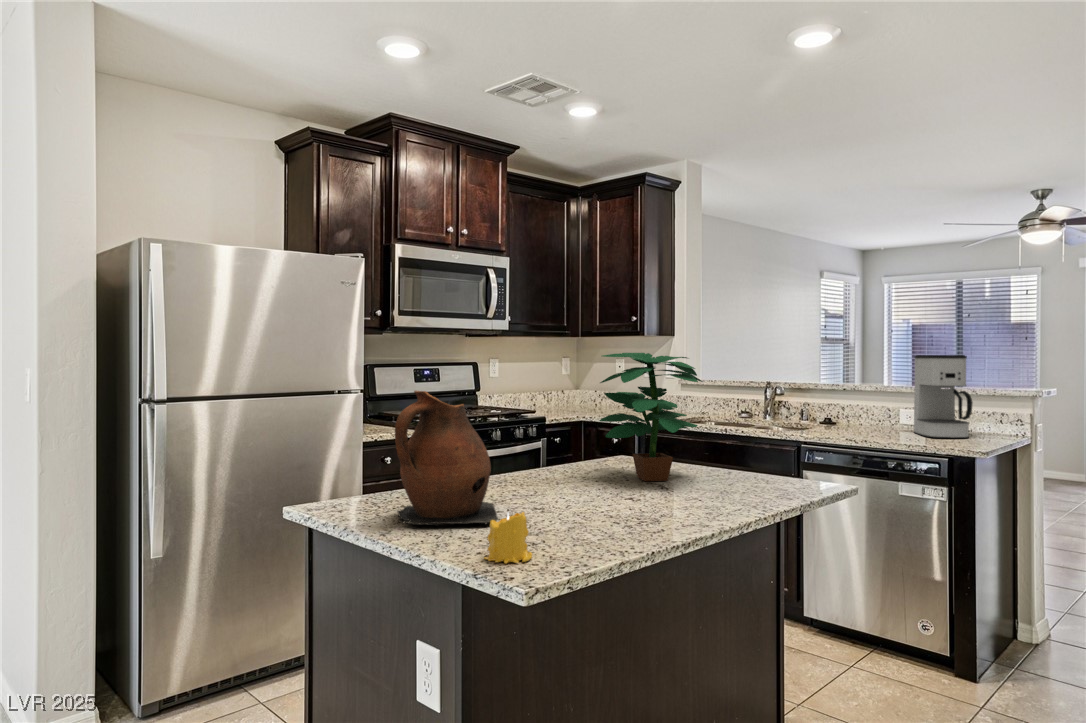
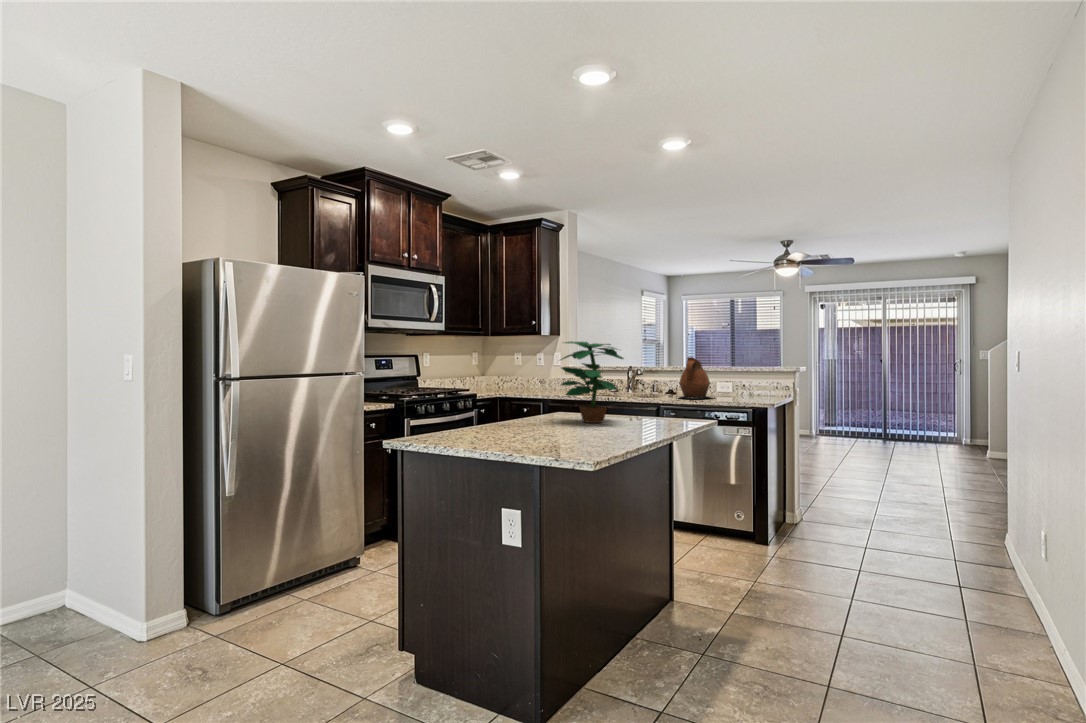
coffee maker: present [914,355,973,438] -> none [725,346,760,398]
ceramic pitcher: present [395,391,498,525] -> present [680,357,710,398]
candle: present [484,512,532,564] -> none [548,426,576,455]

